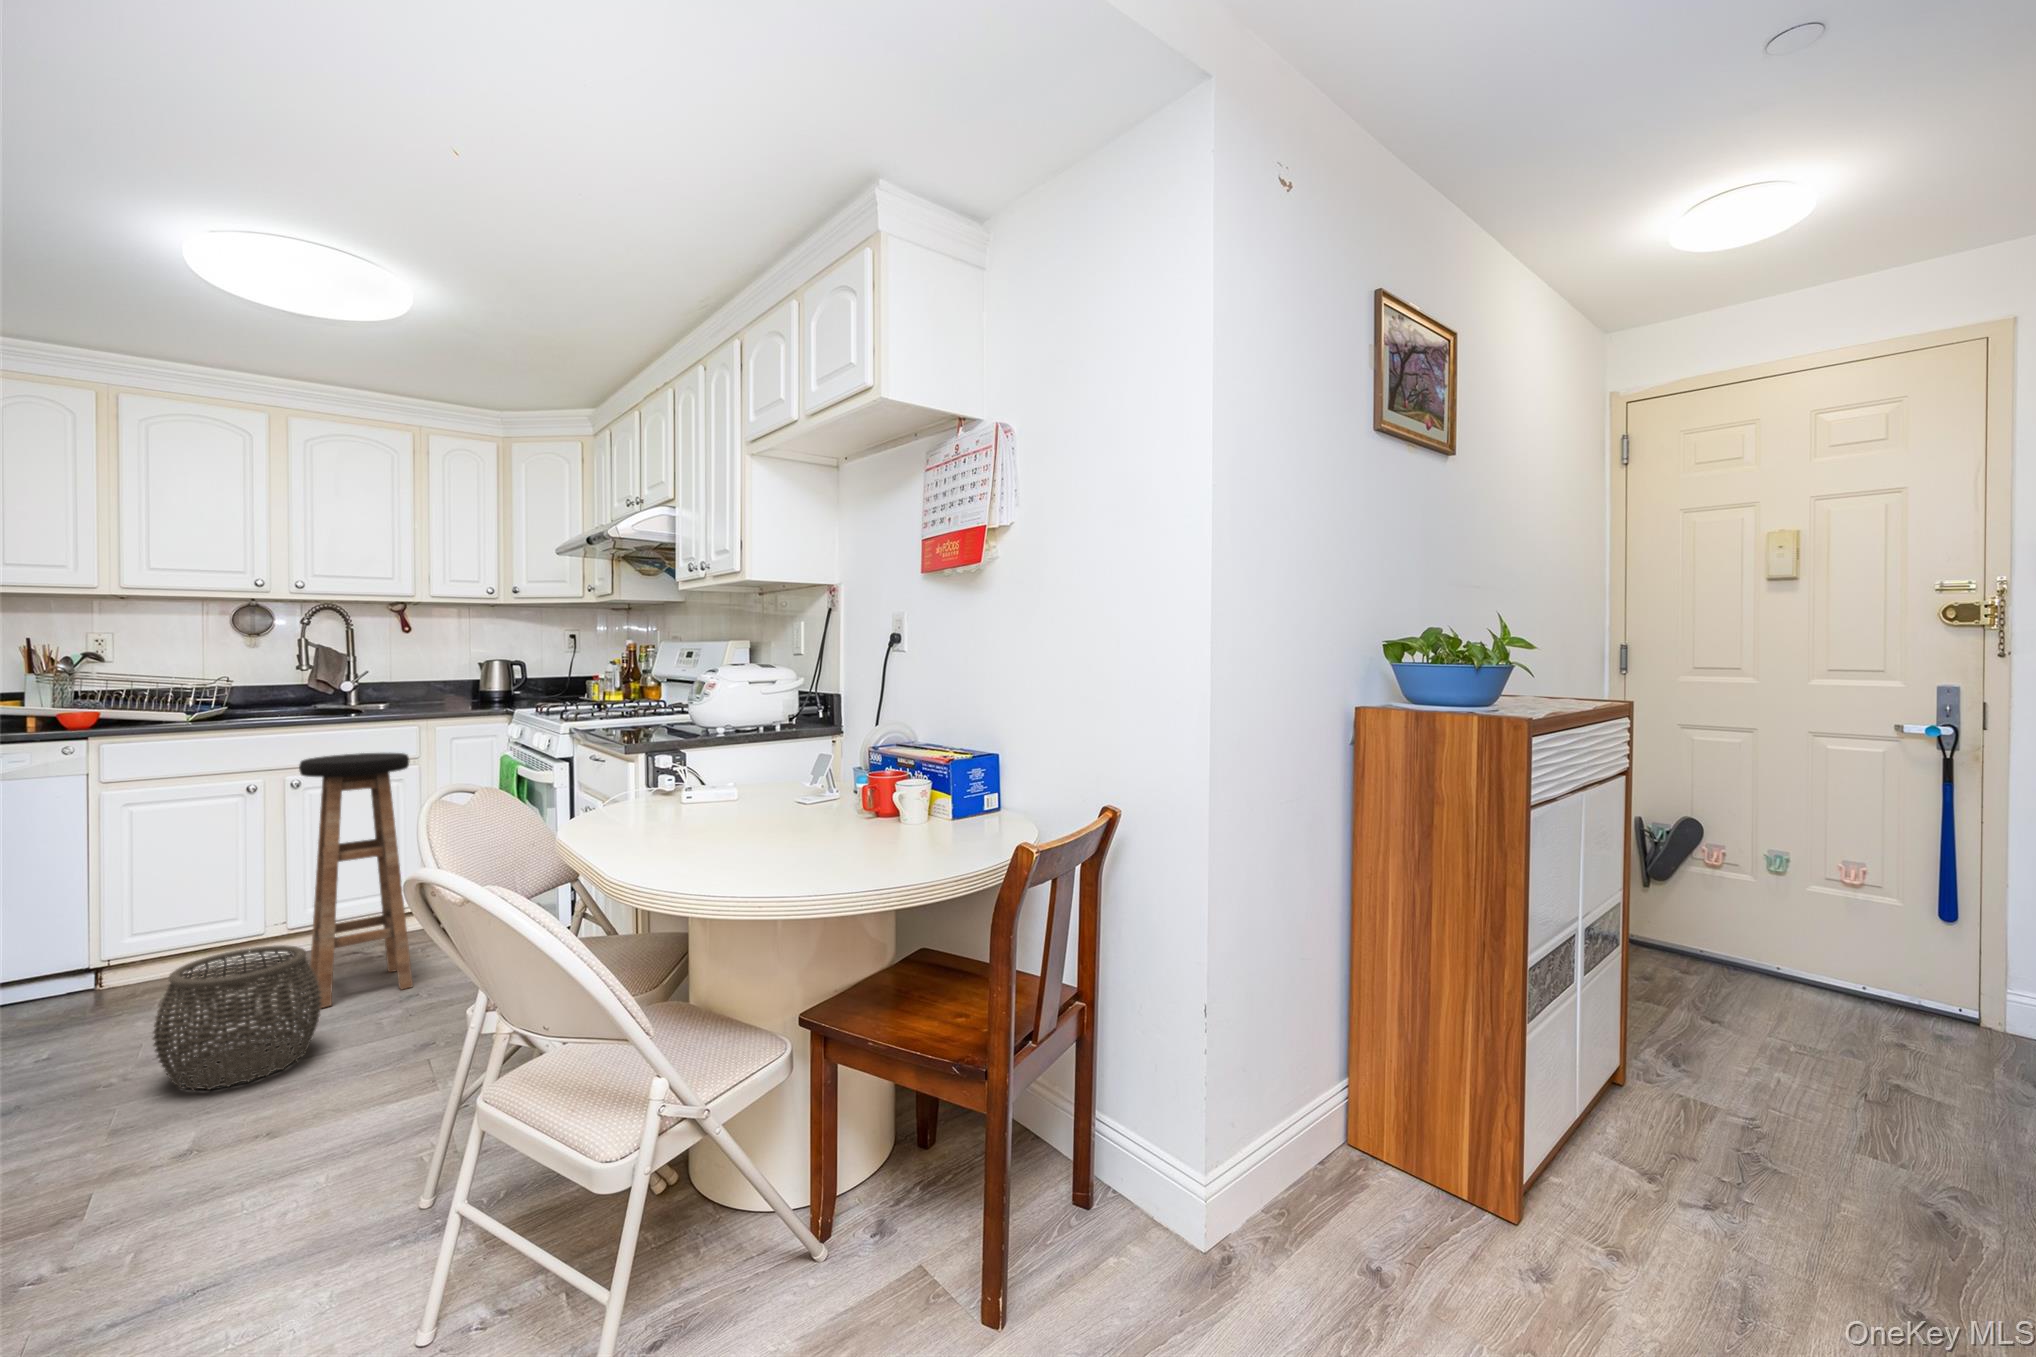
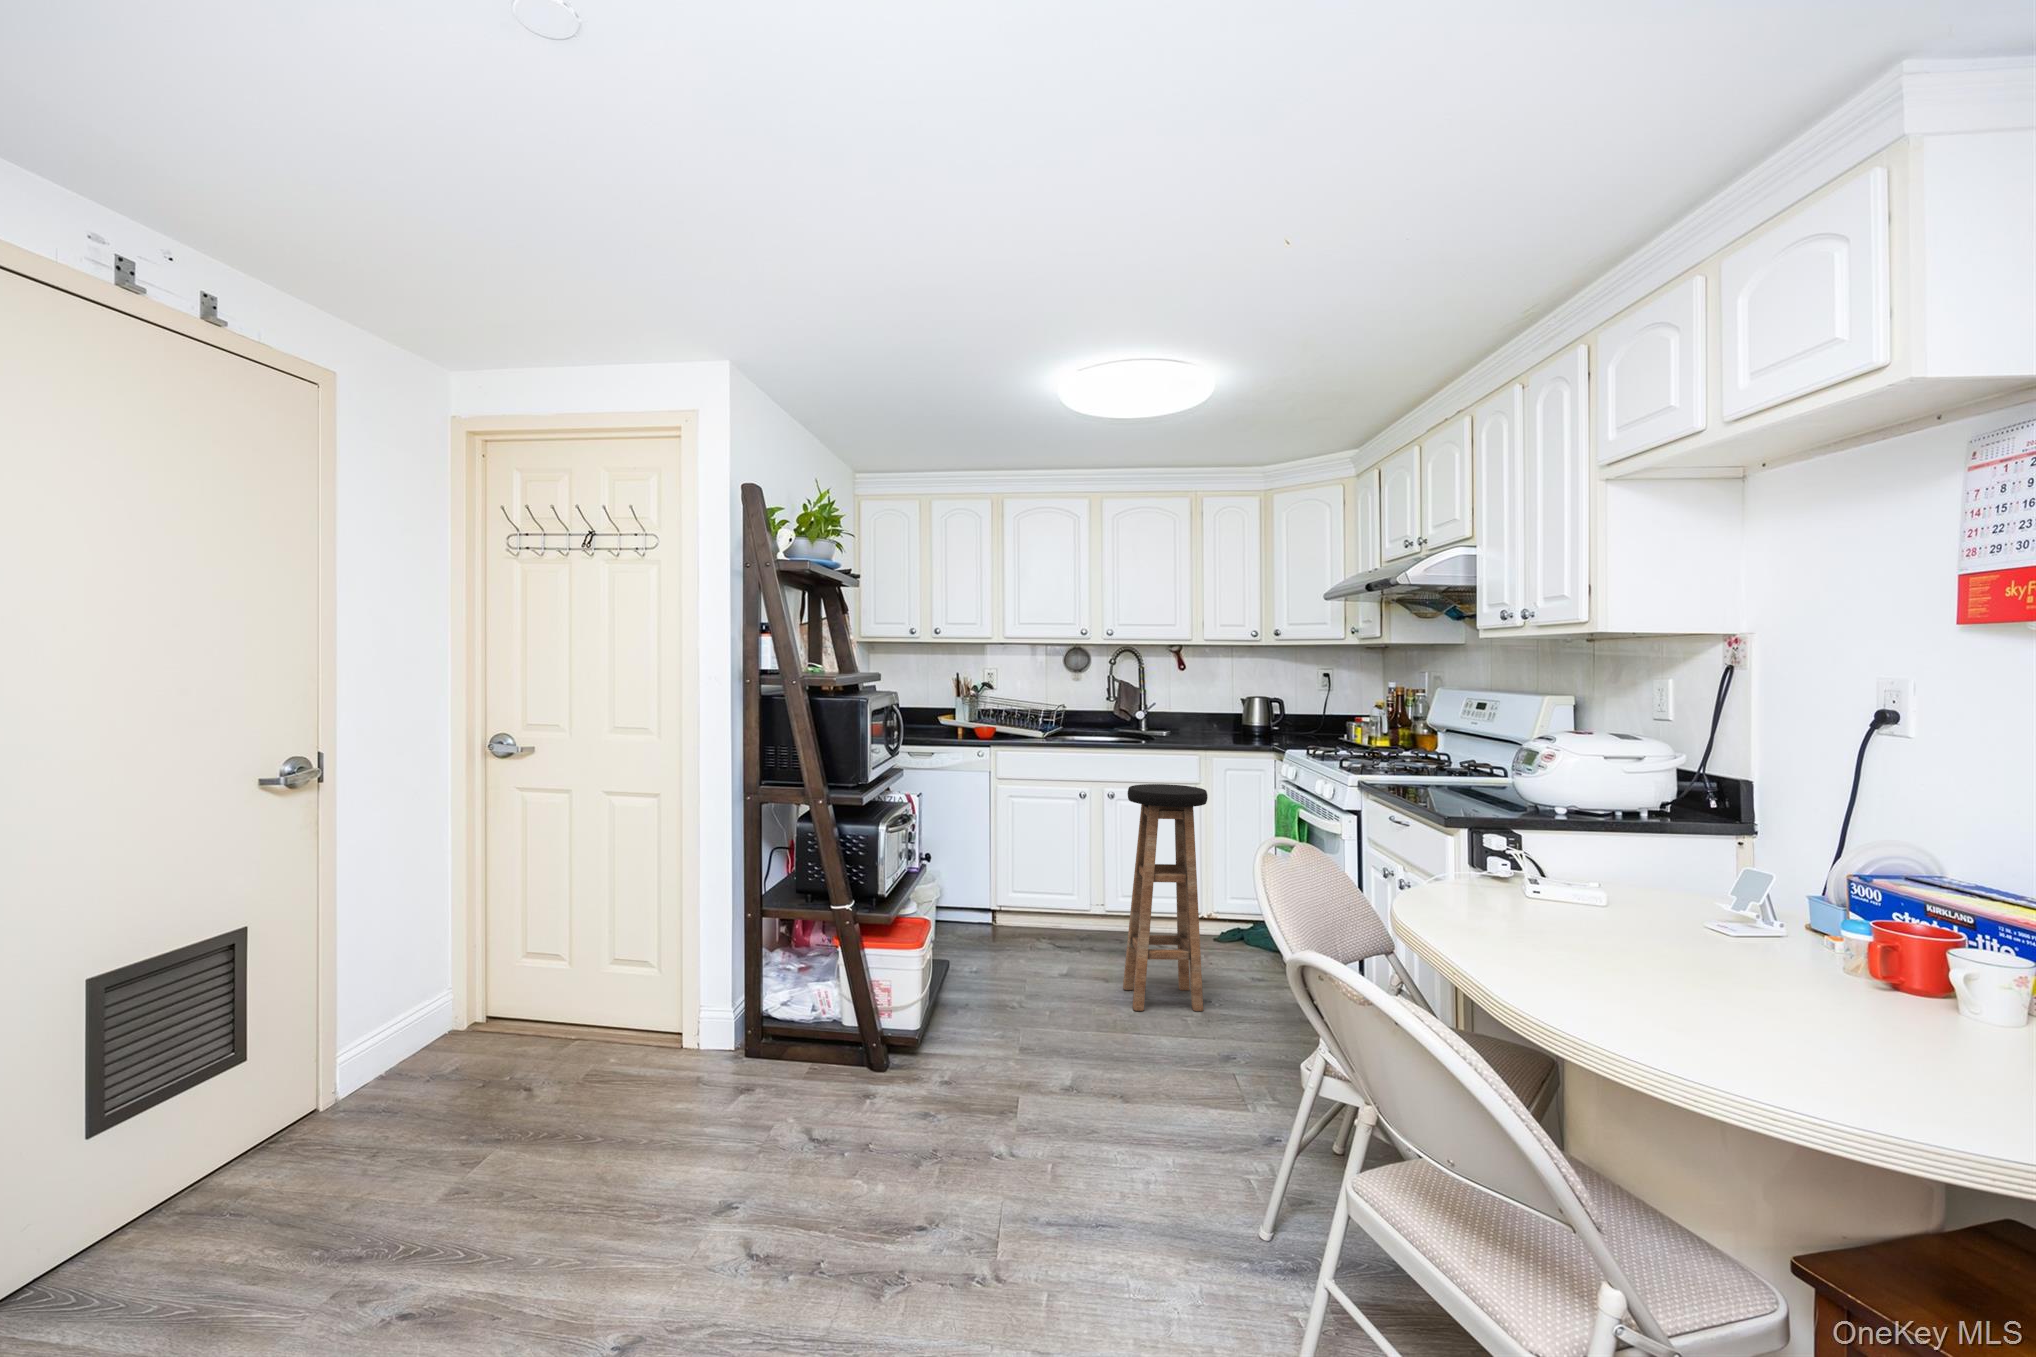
woven basket: present [153,945,322,1090] -> none [1042,947,1148,1066]

